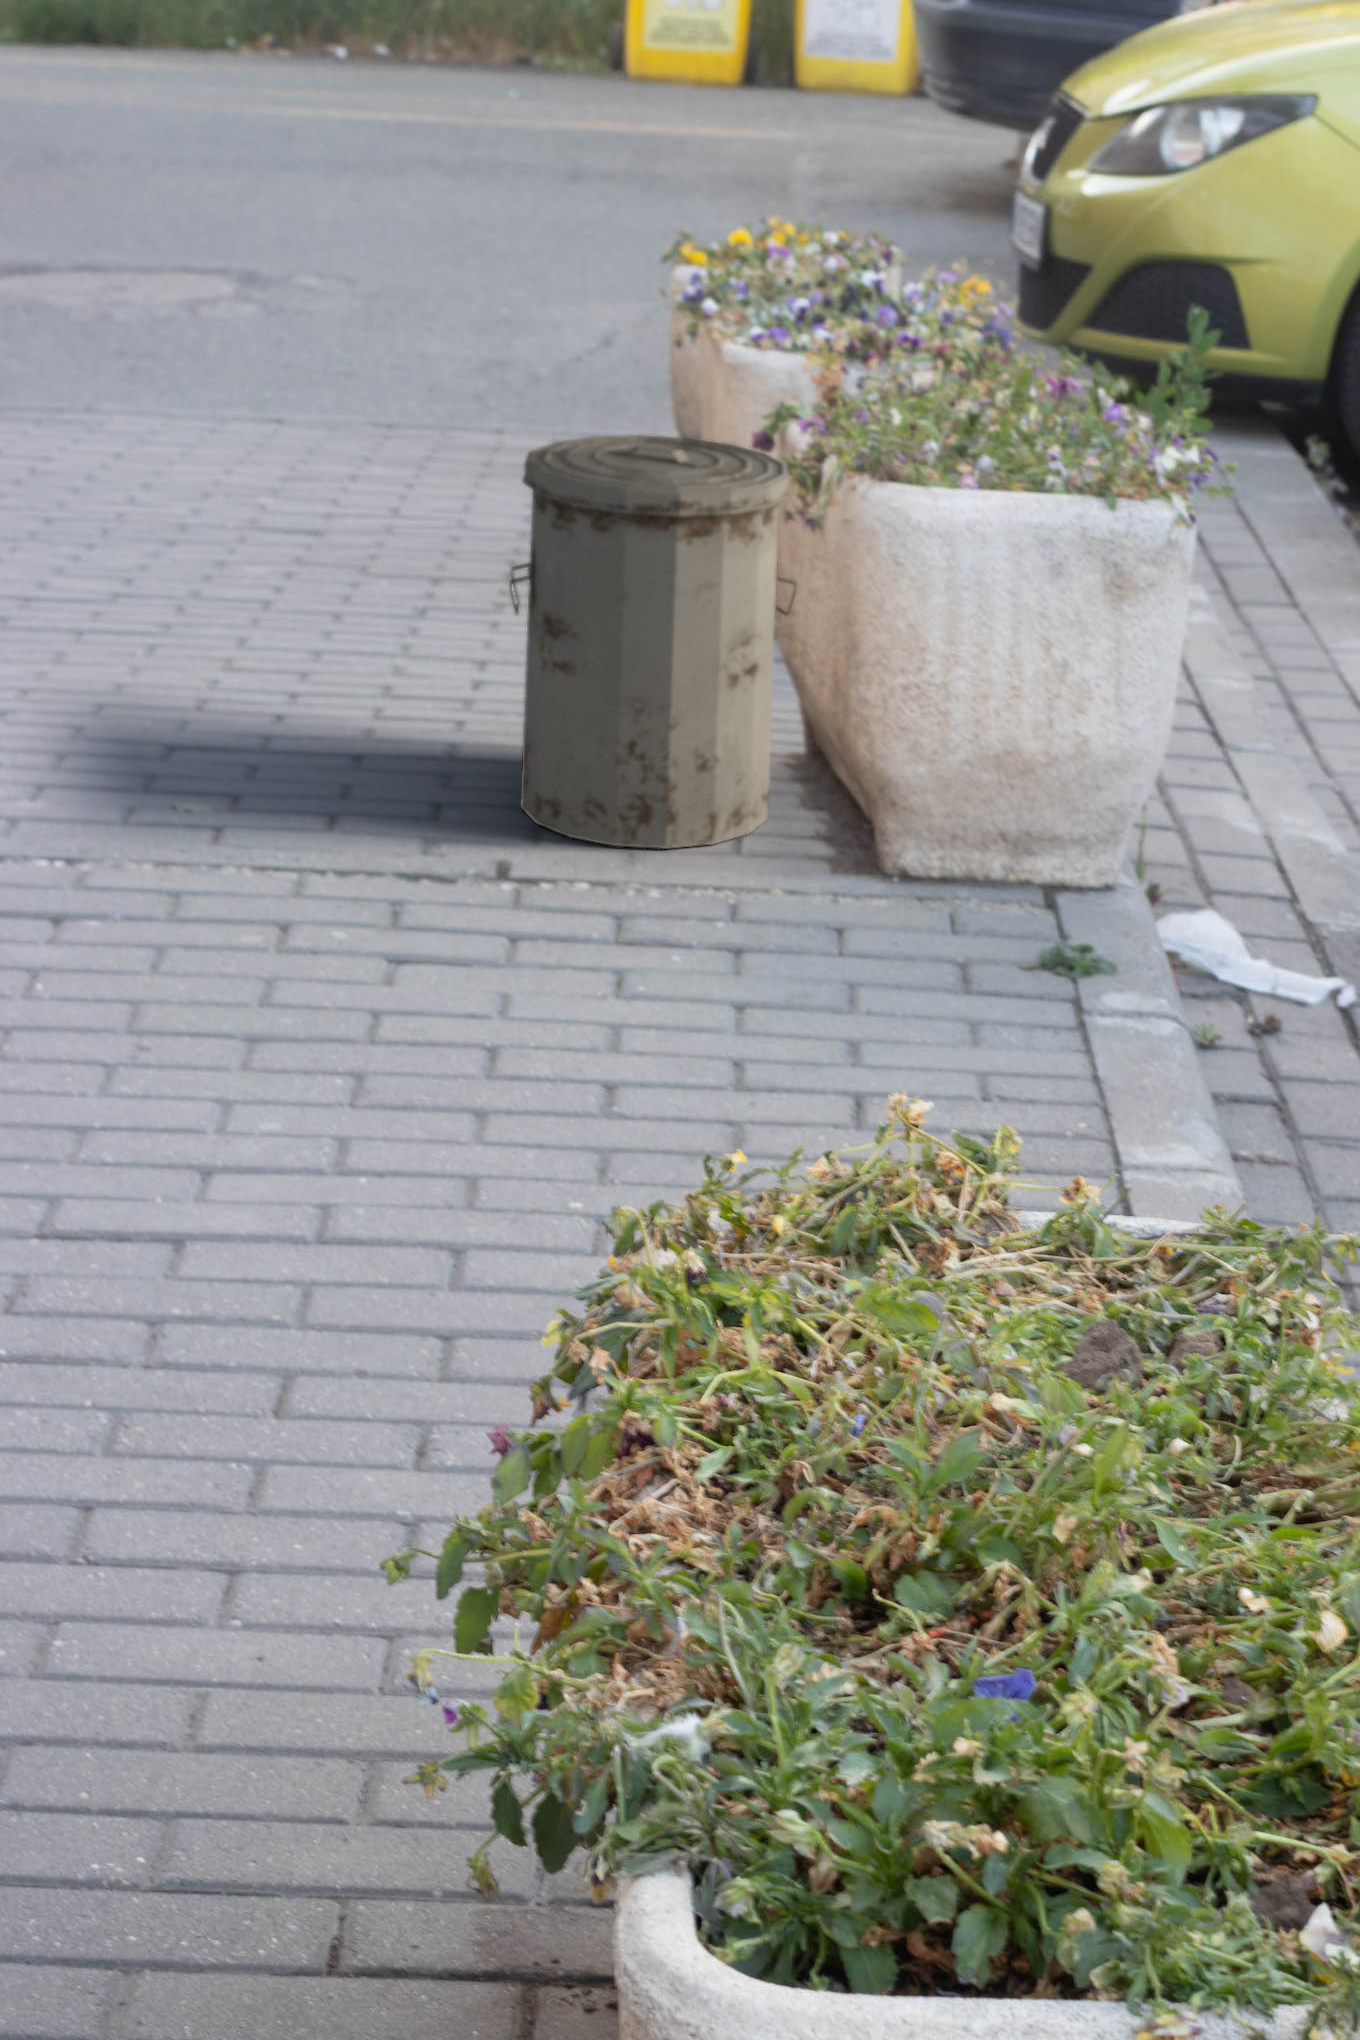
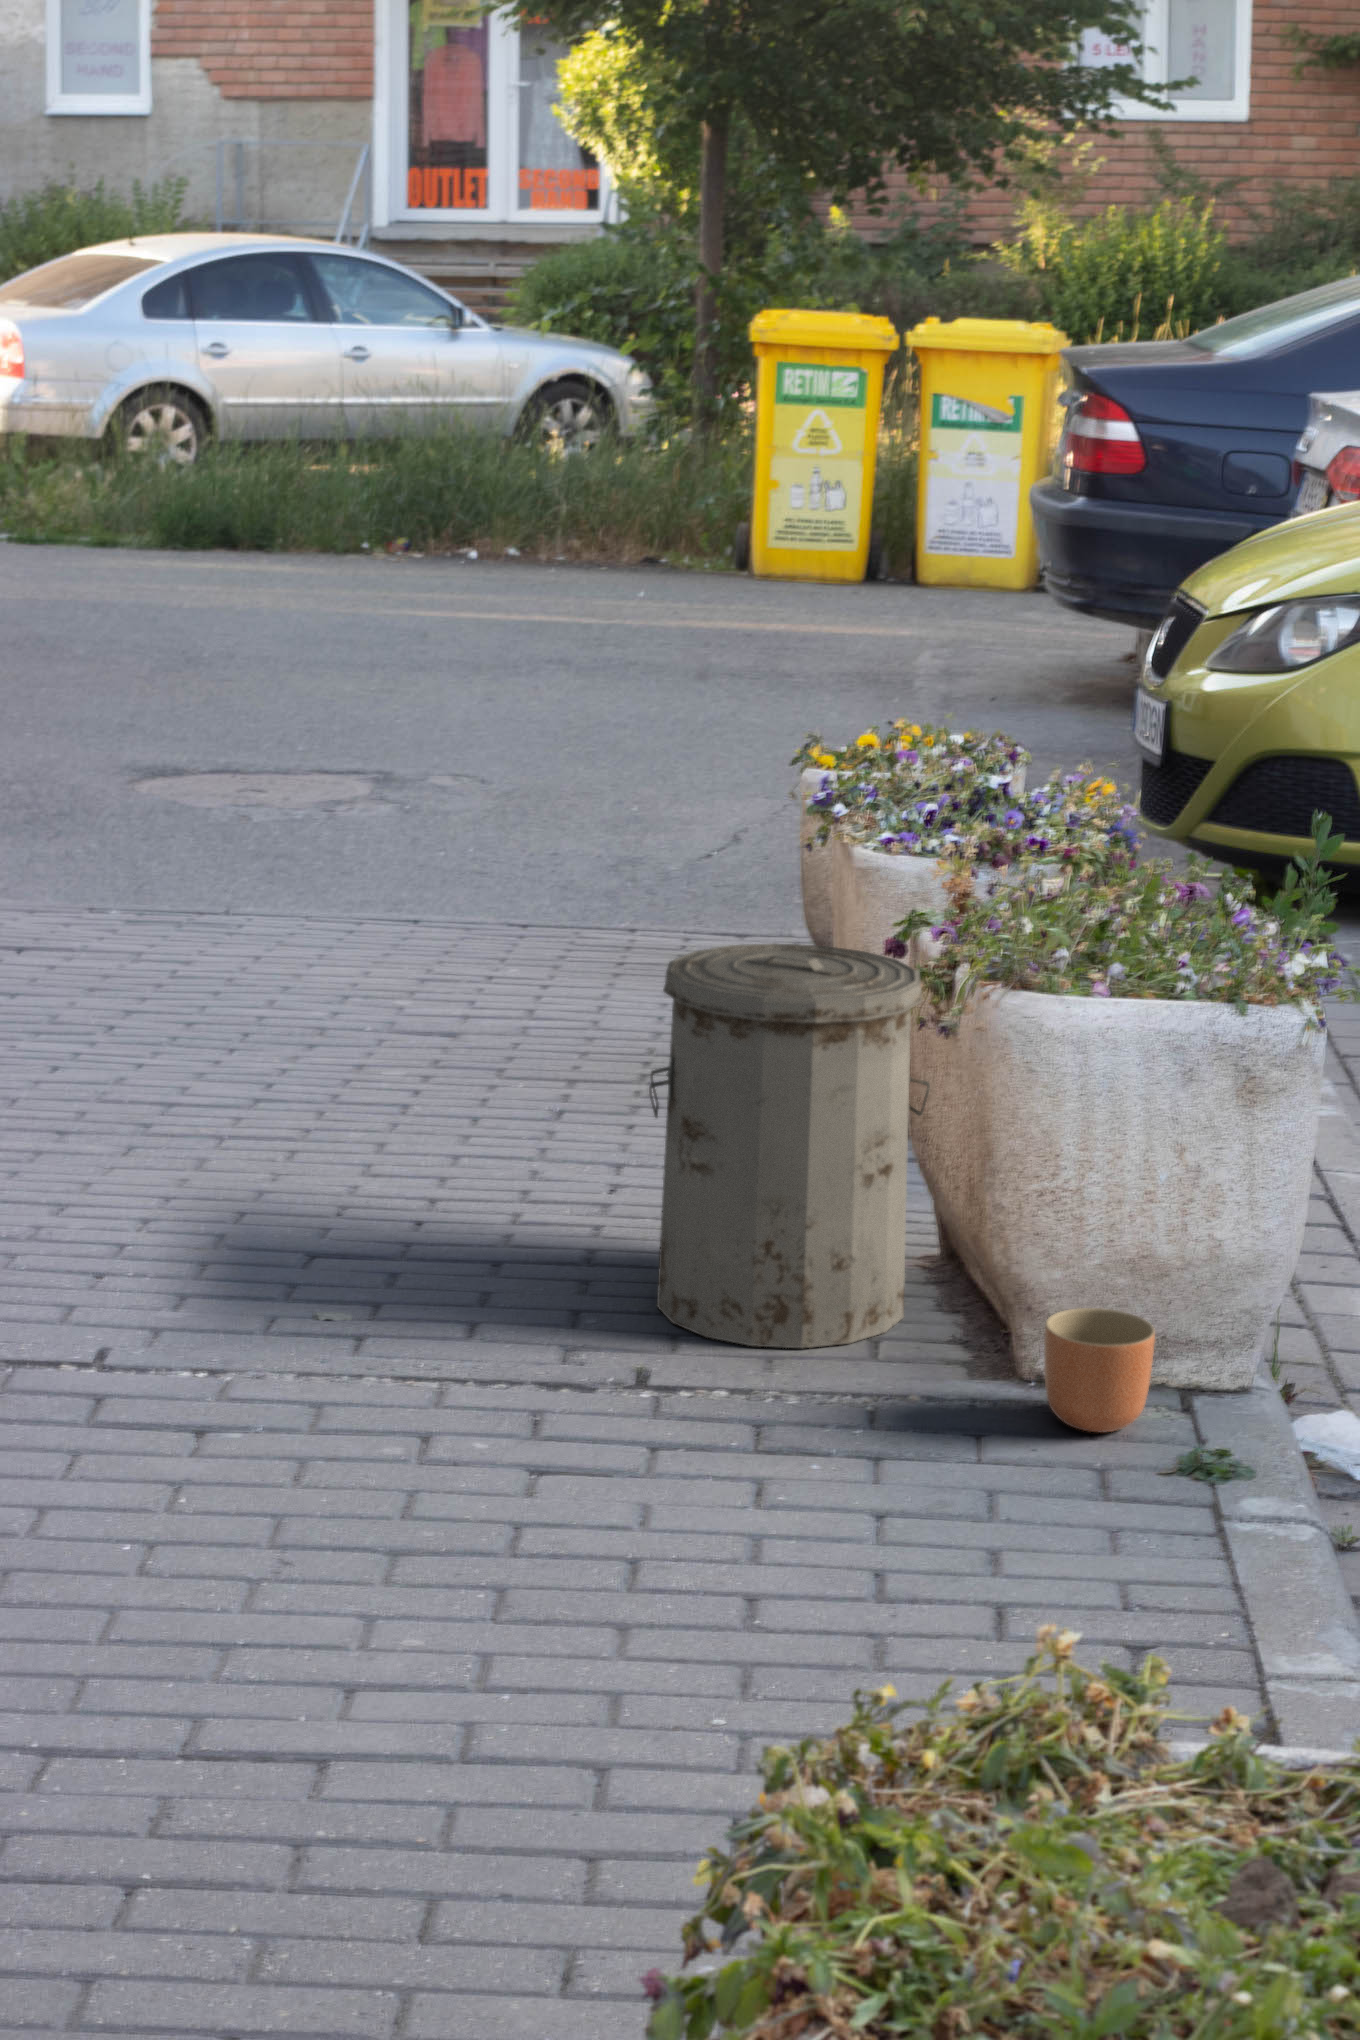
planter: none [907,809,1018,930] -> present [1044,1308,1155,1432]

